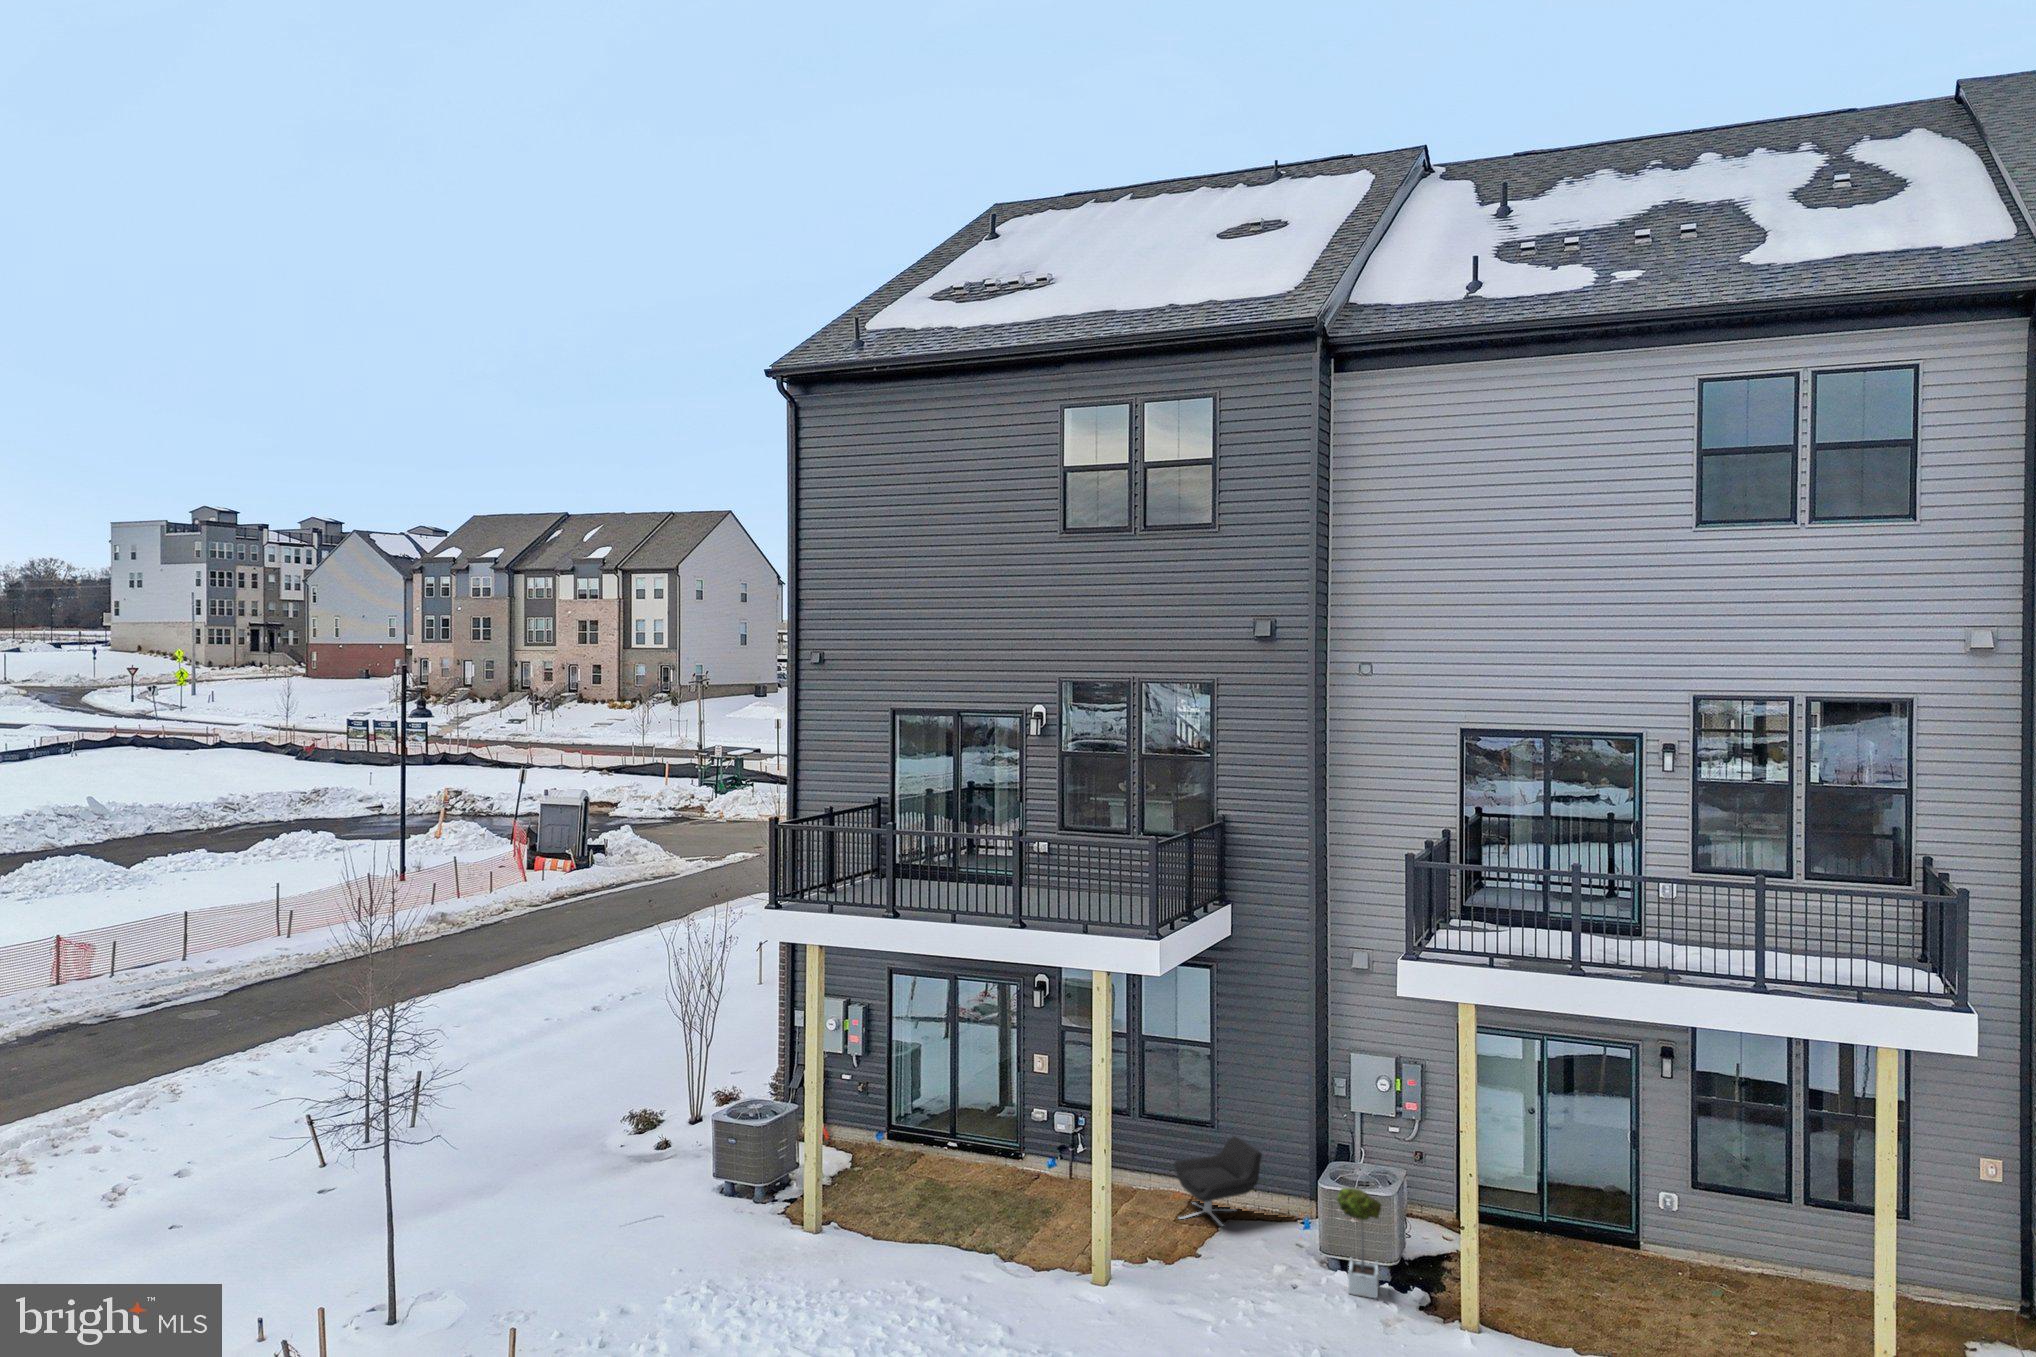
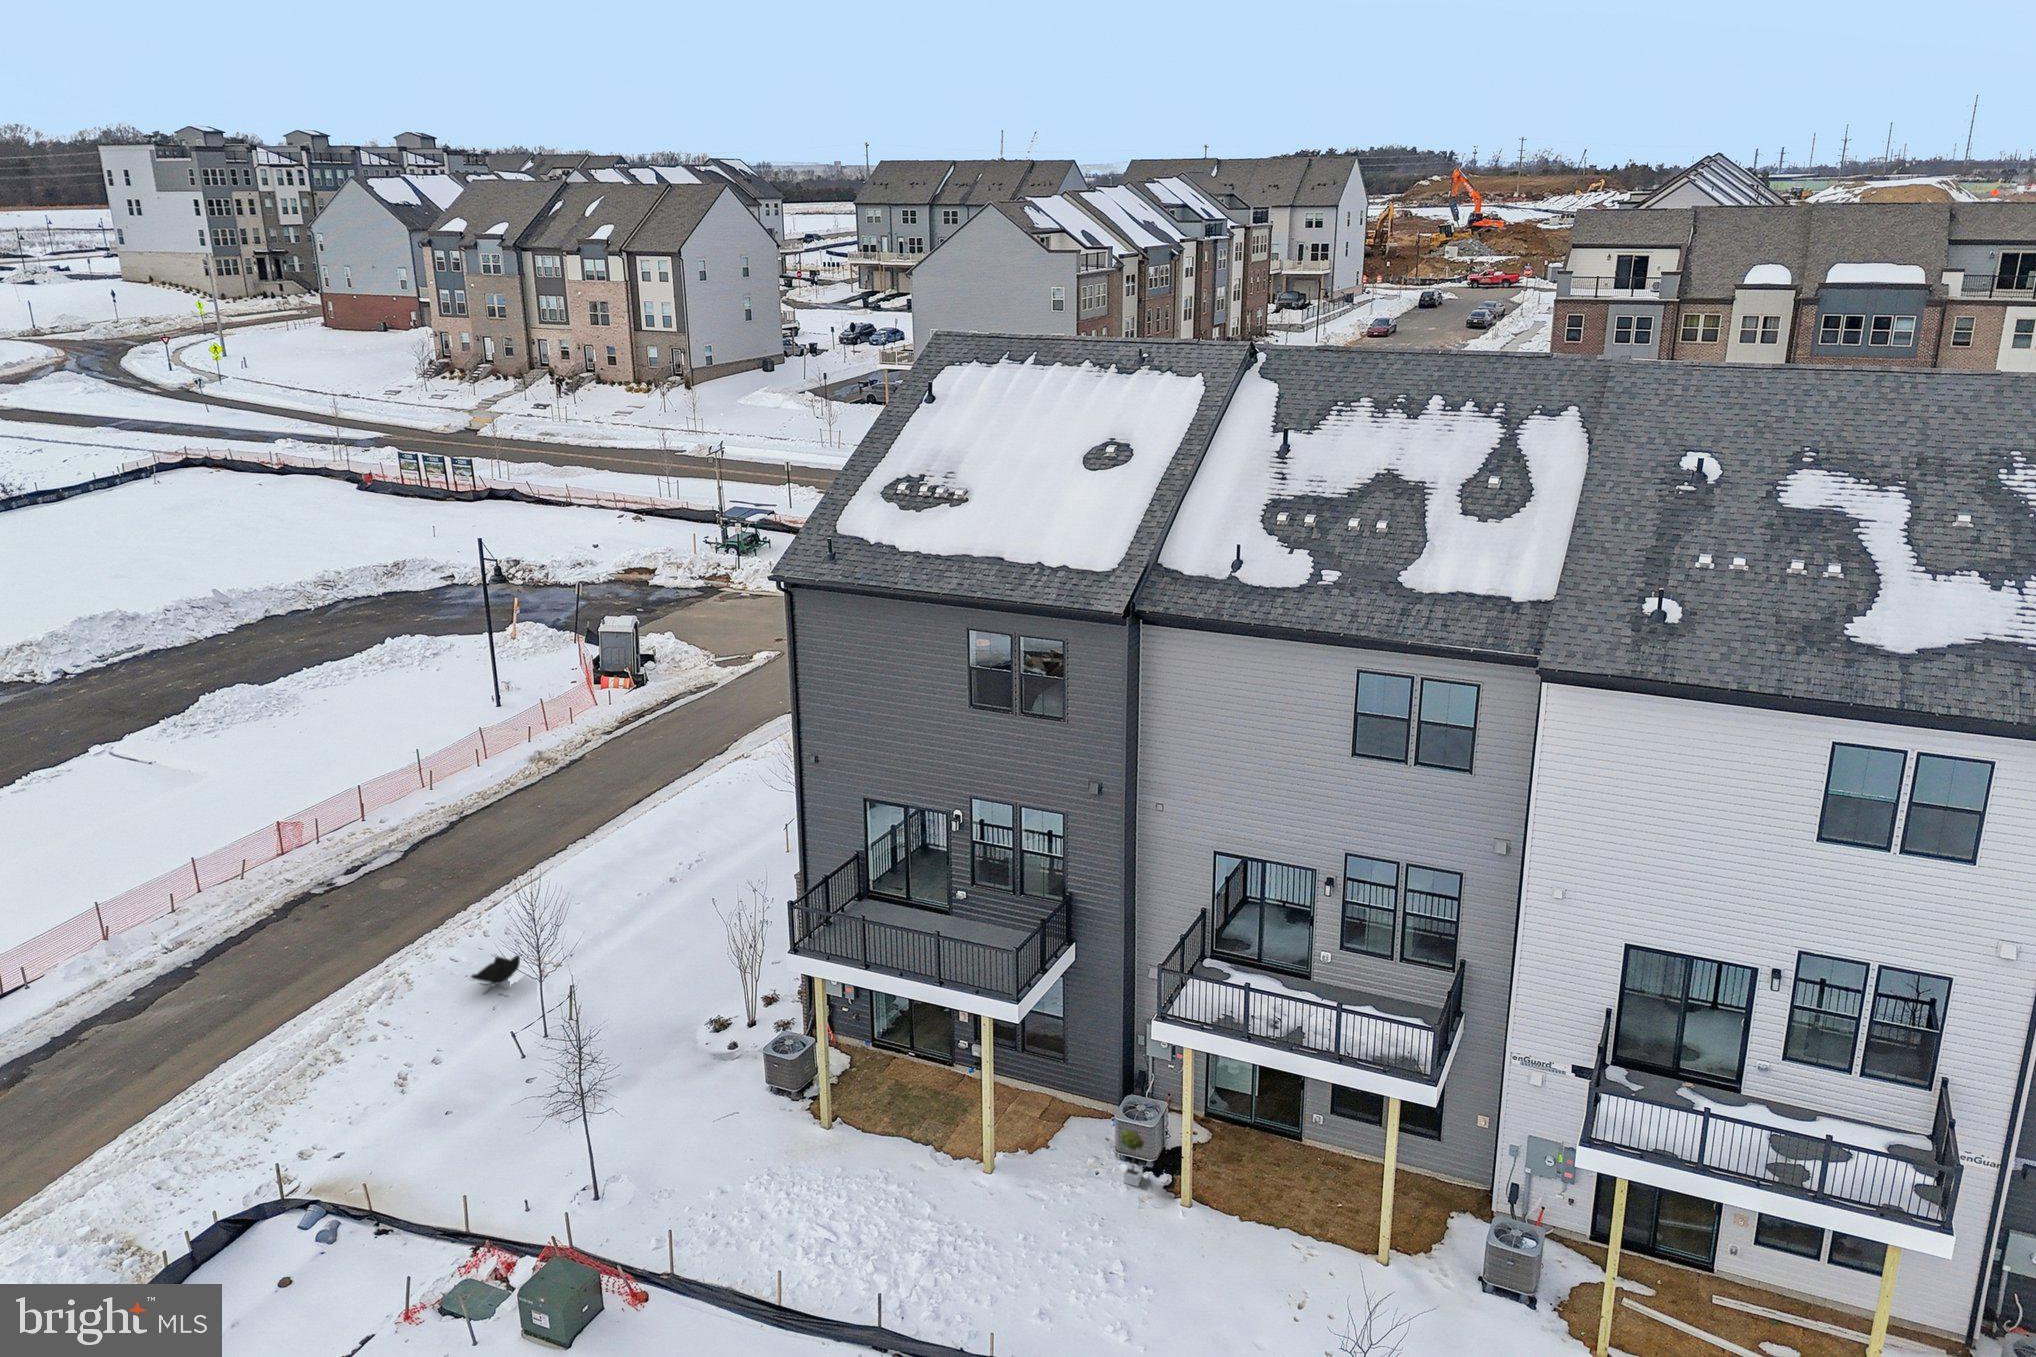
lounge chair: present [1174,1136,1262,1226] -> present [471,955,520,993]

